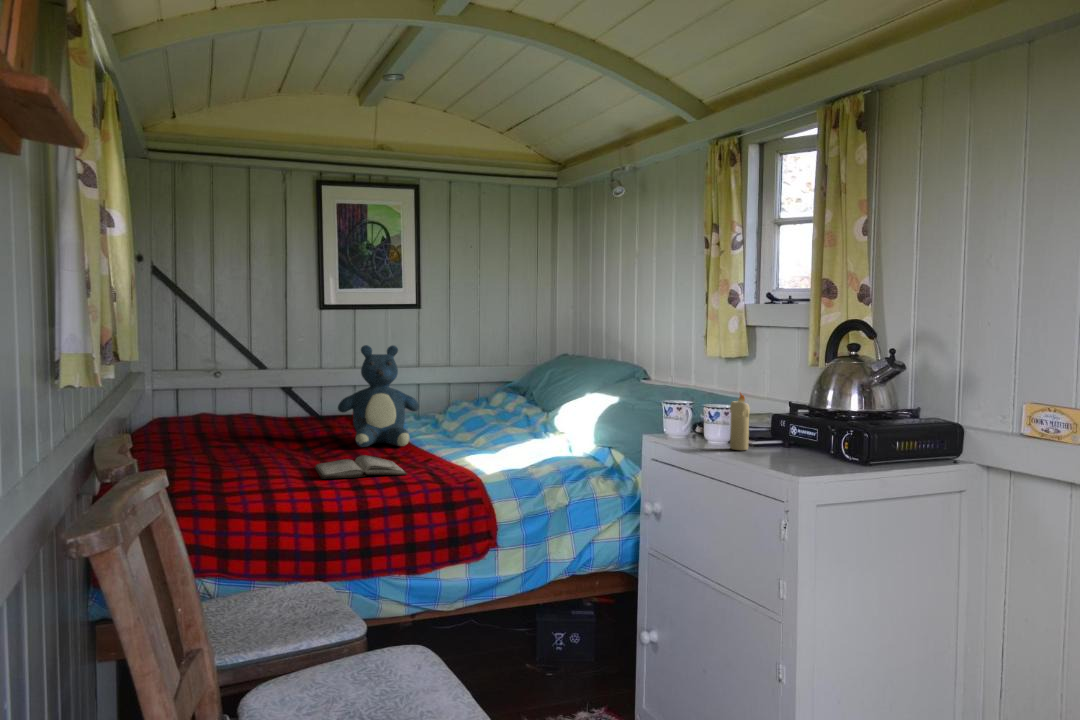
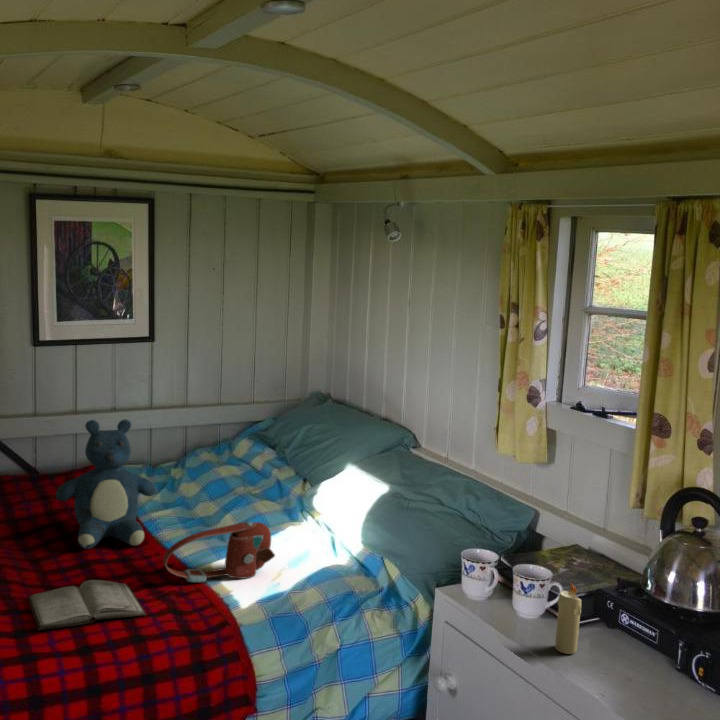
handbag: none [422,413,516,462] -> present [163,522,275,582]

